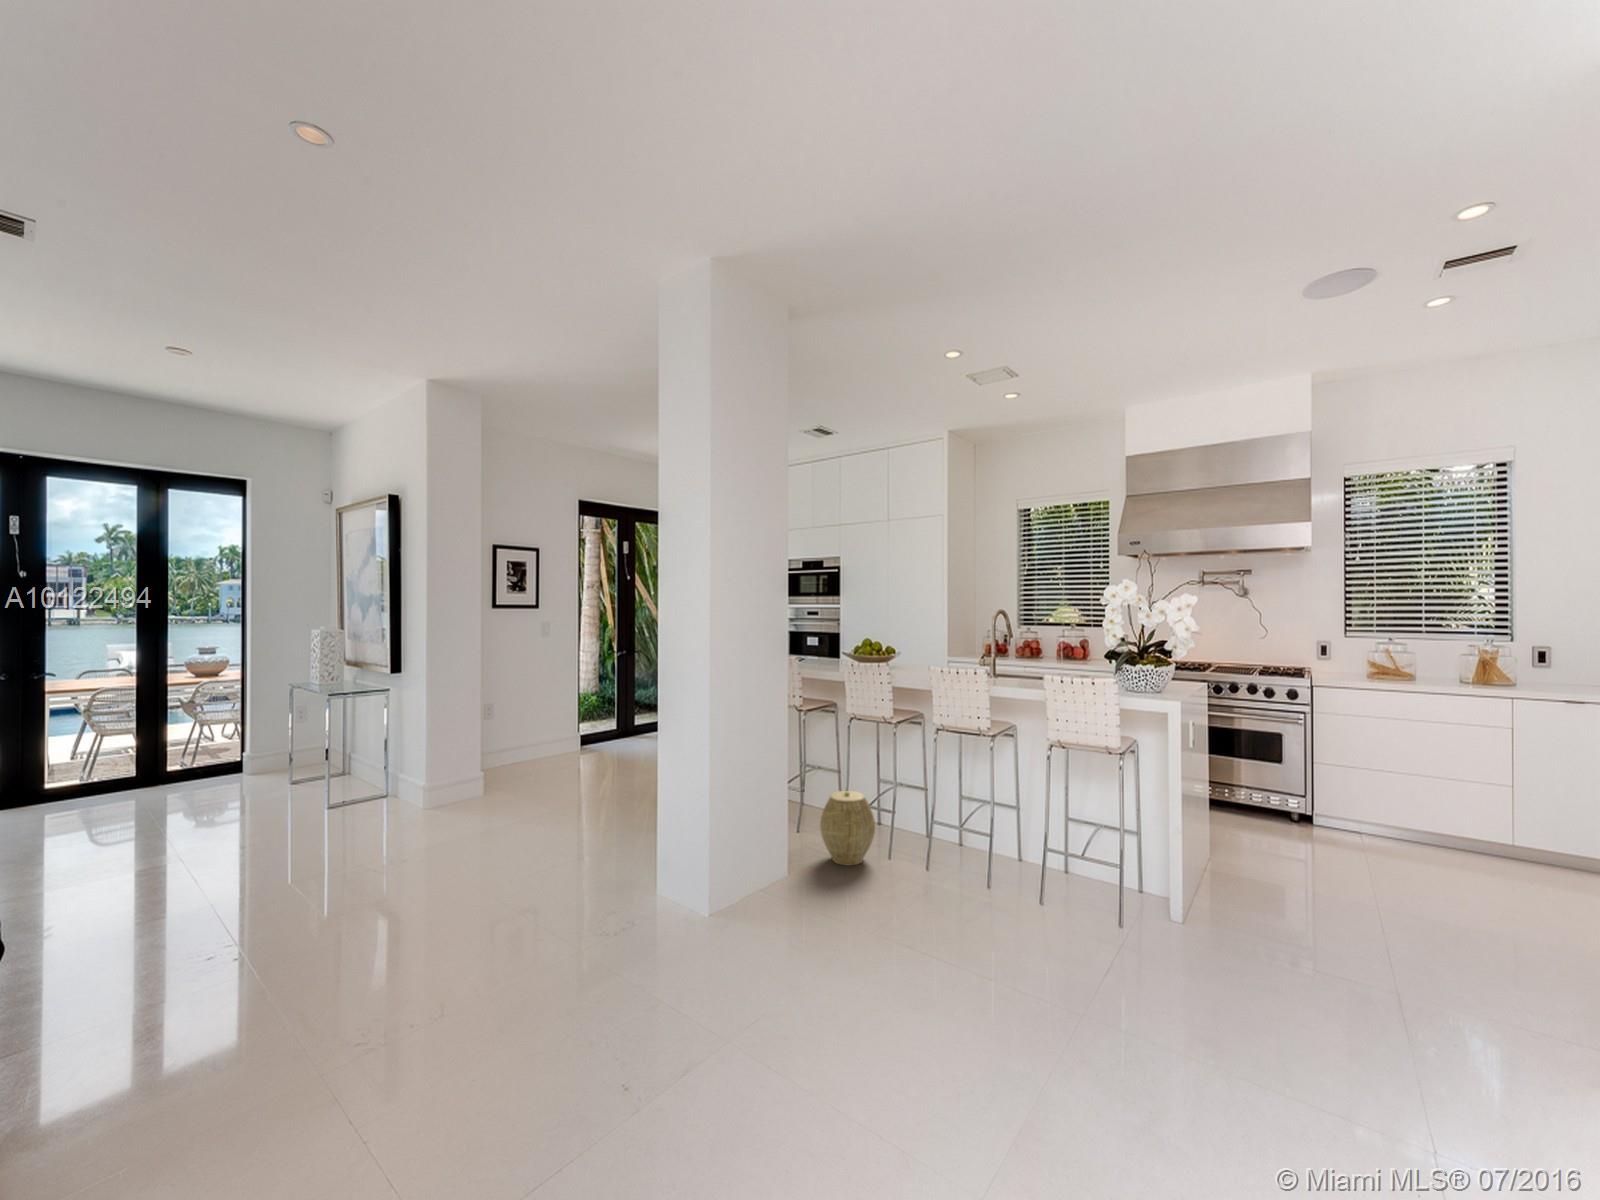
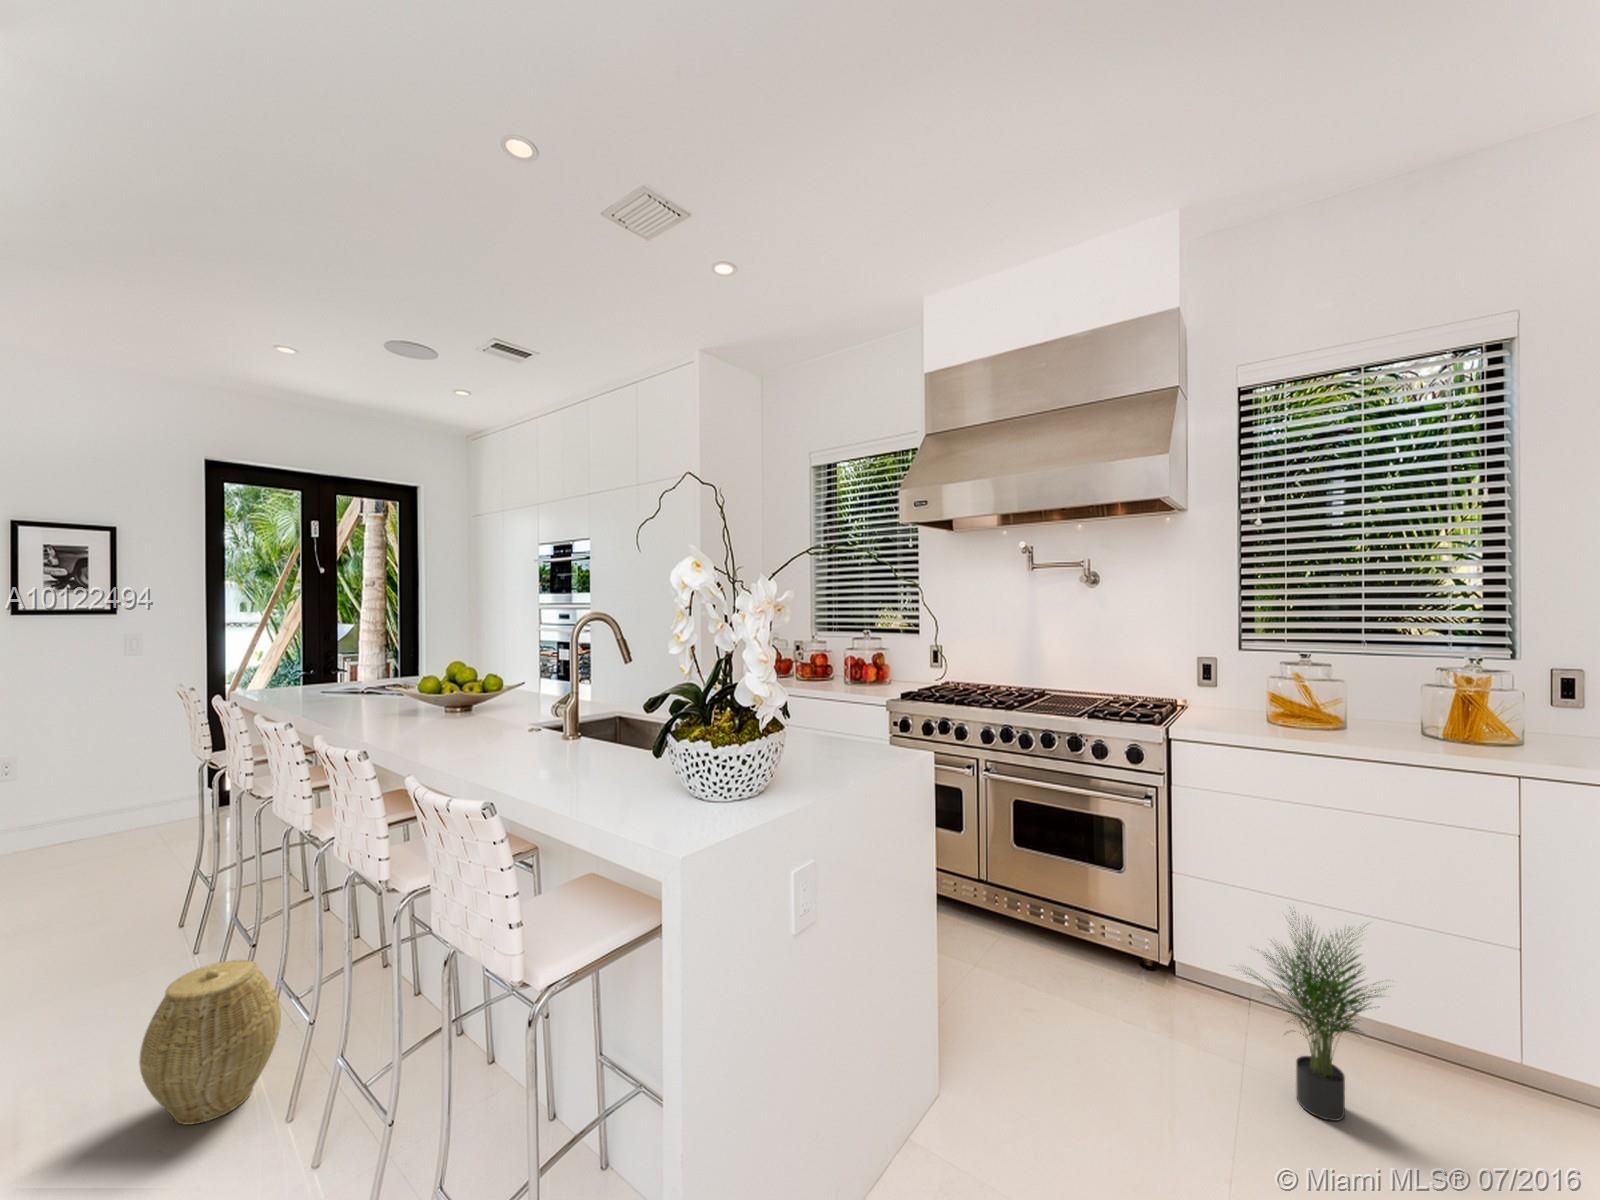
potted plant: none [1364,763,1458,866] -> present [1242,914,1389,1121]

